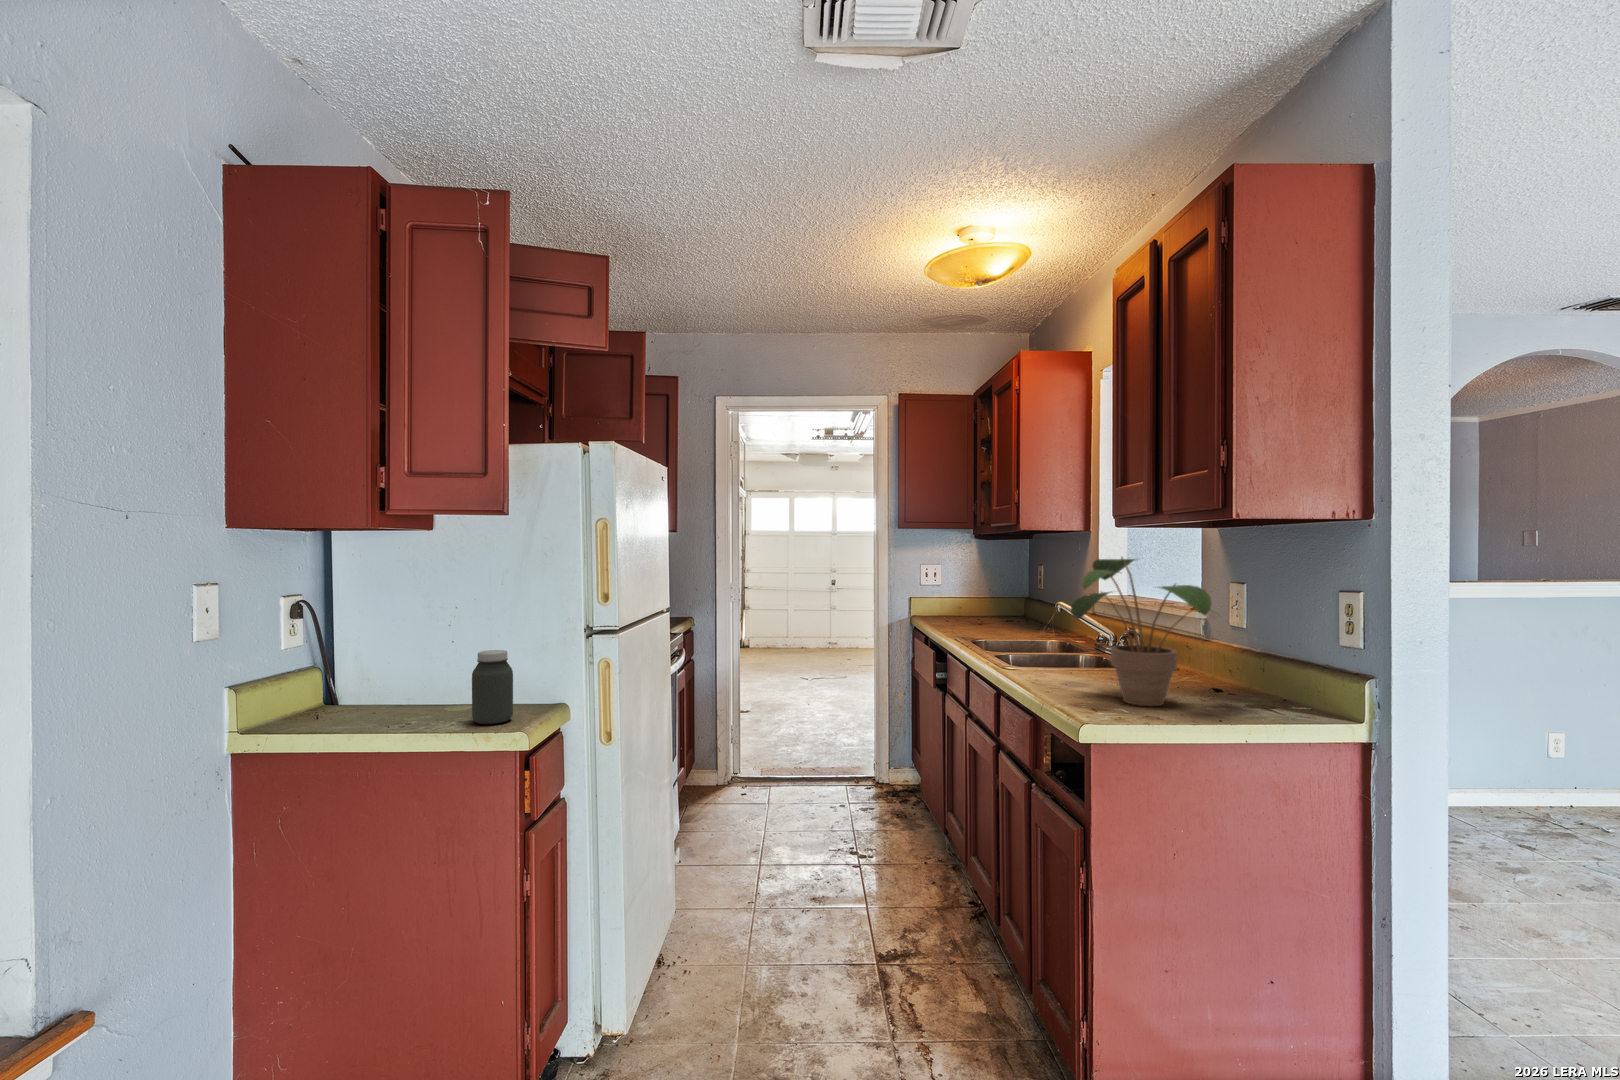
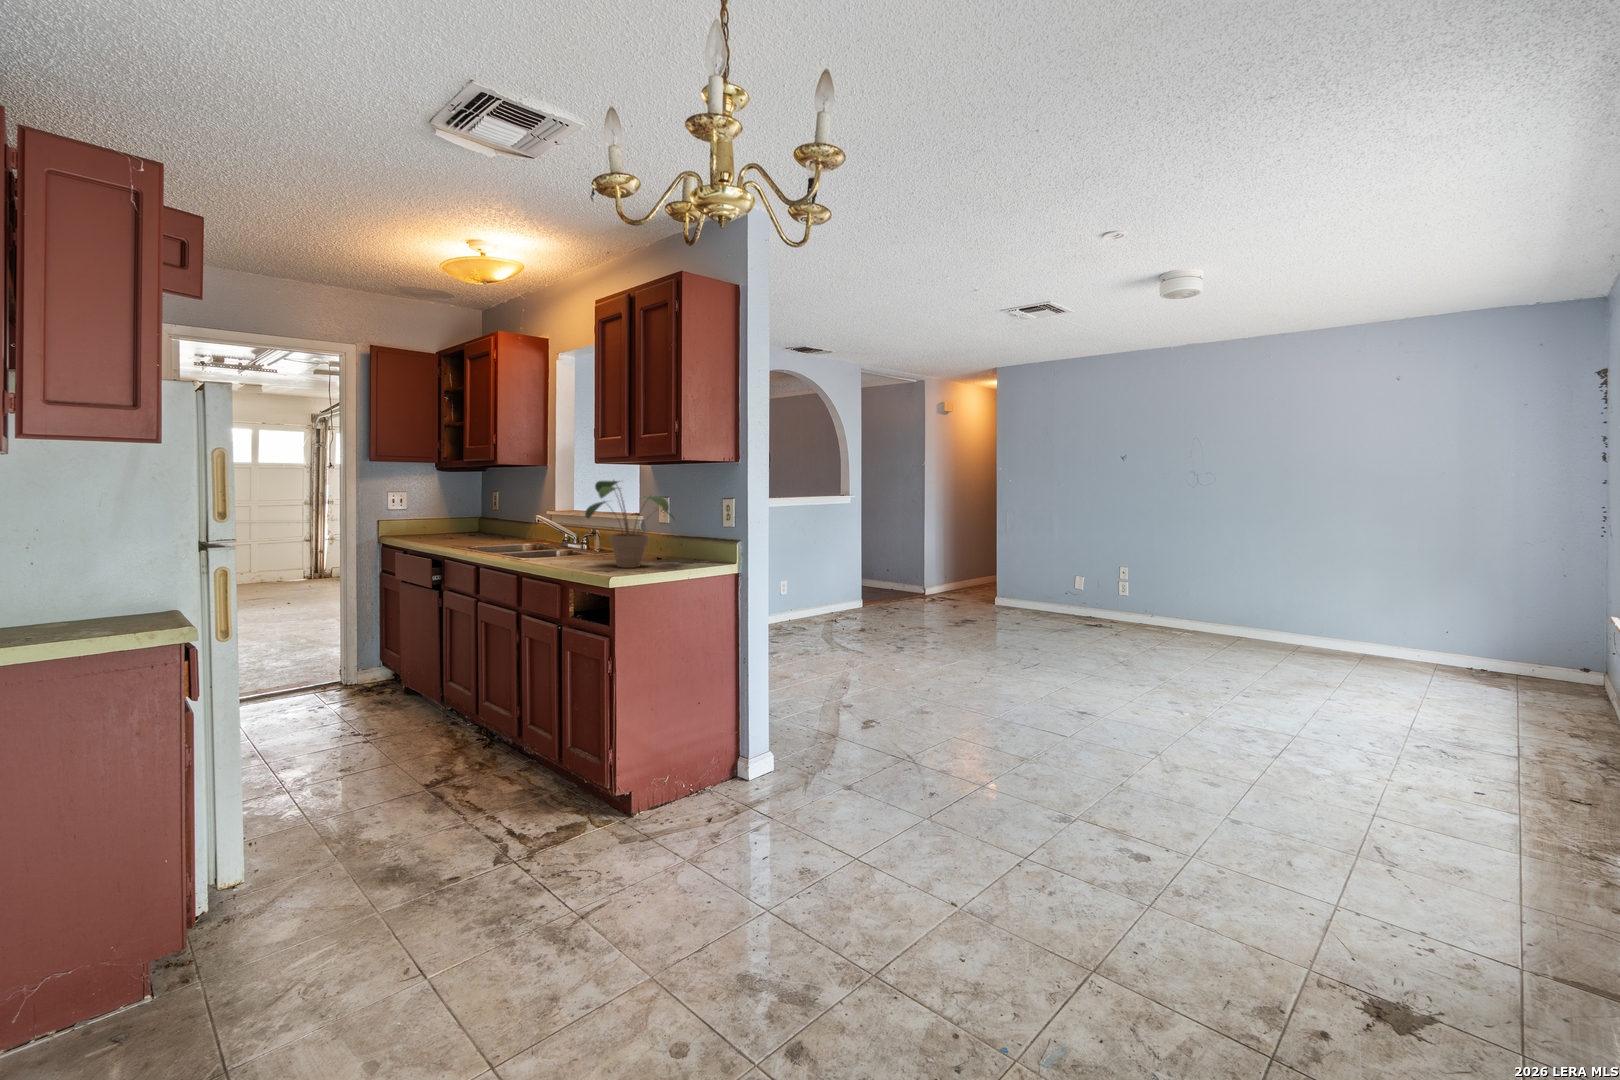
jar: present [472,650,513,724] -> none [48,557,106,630]

